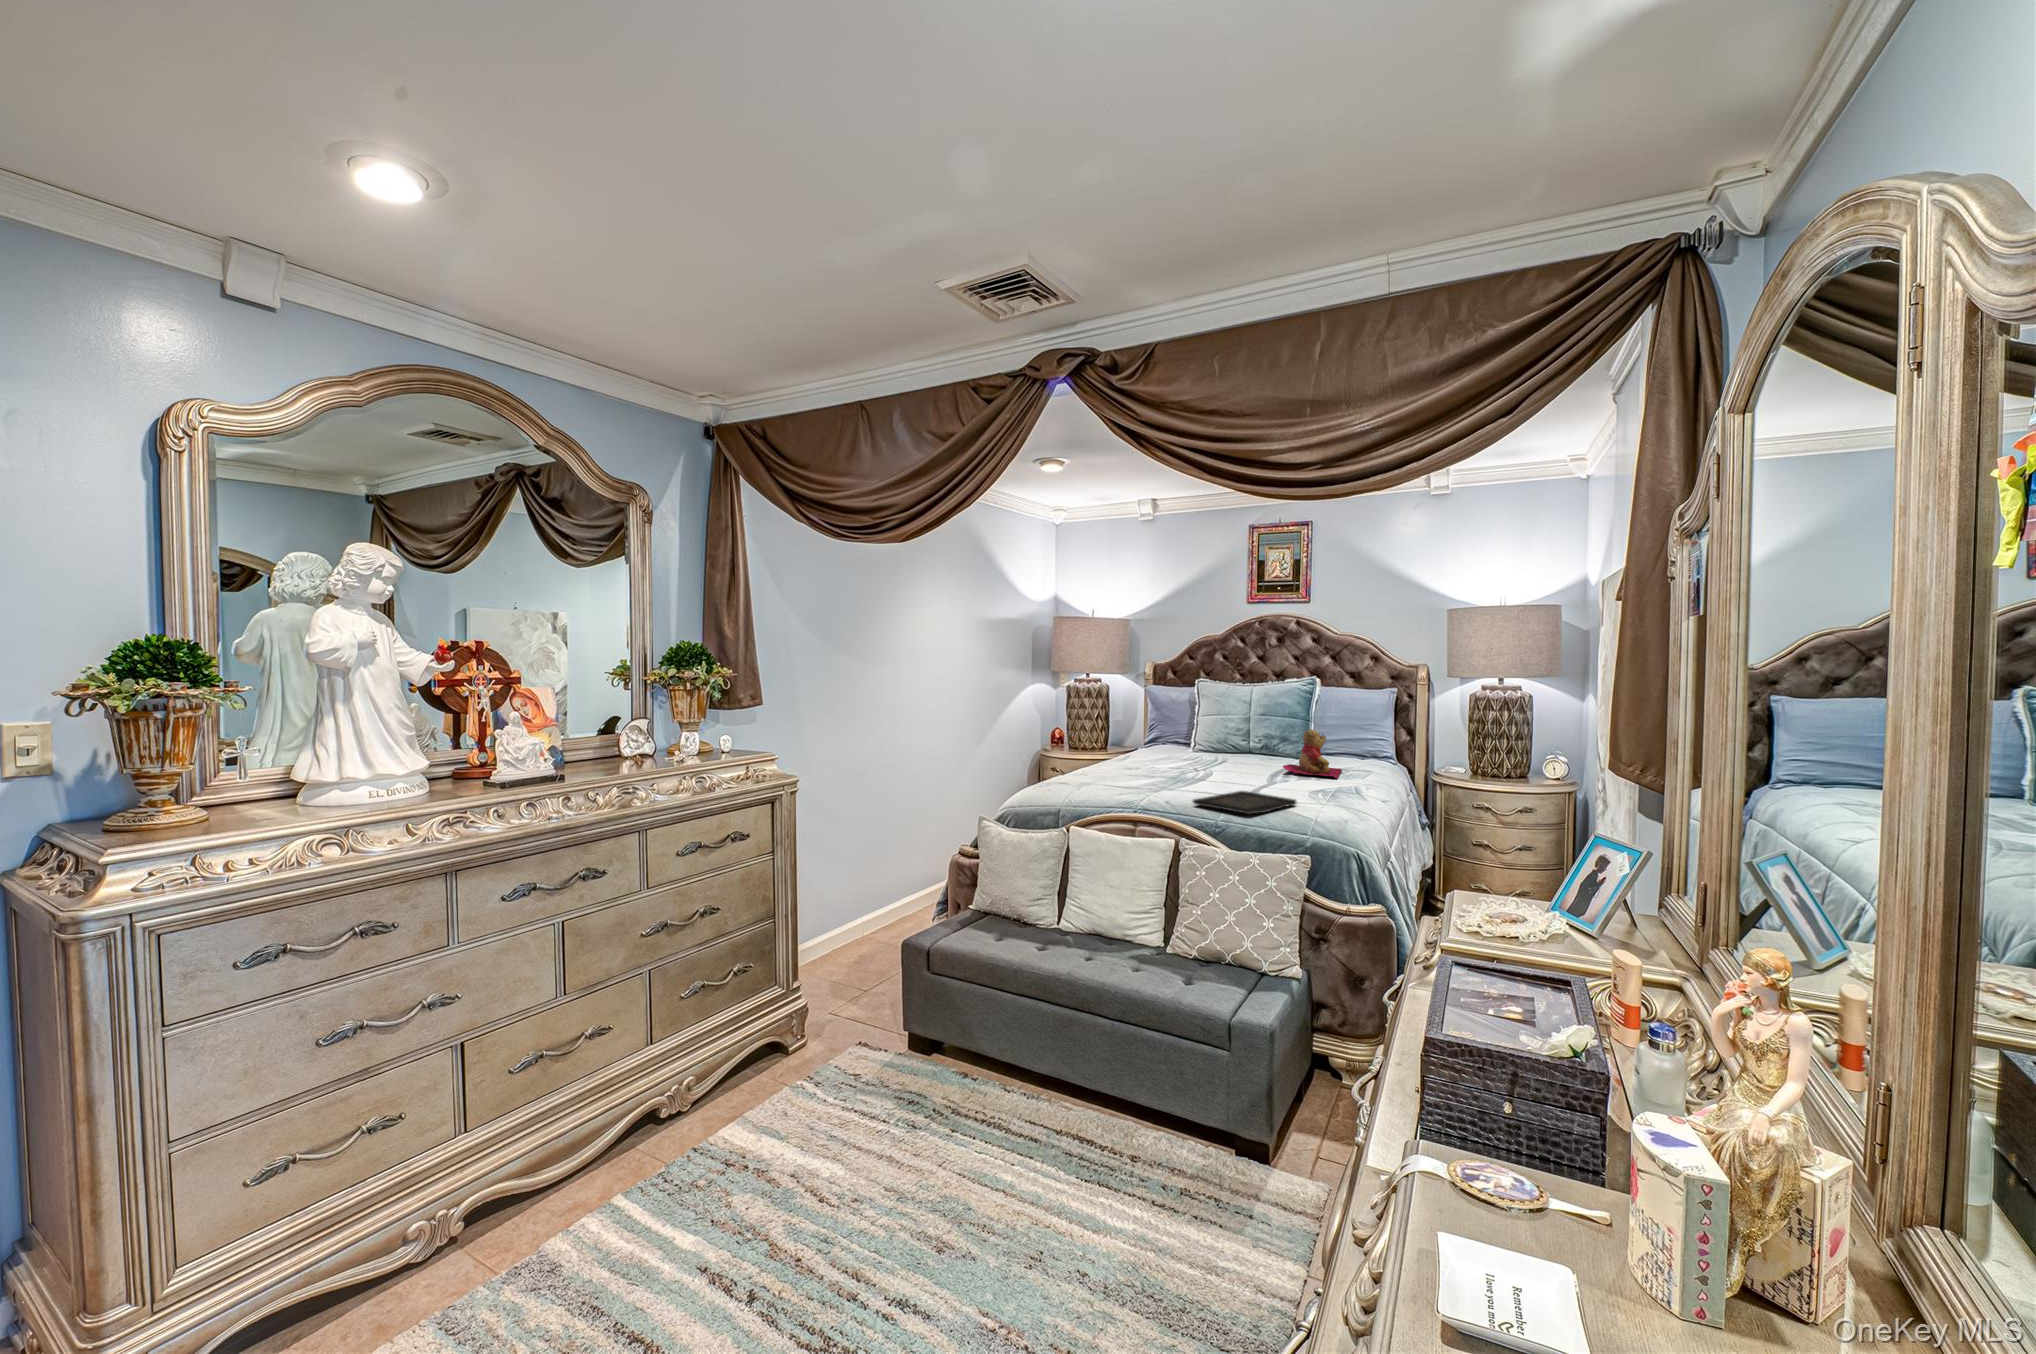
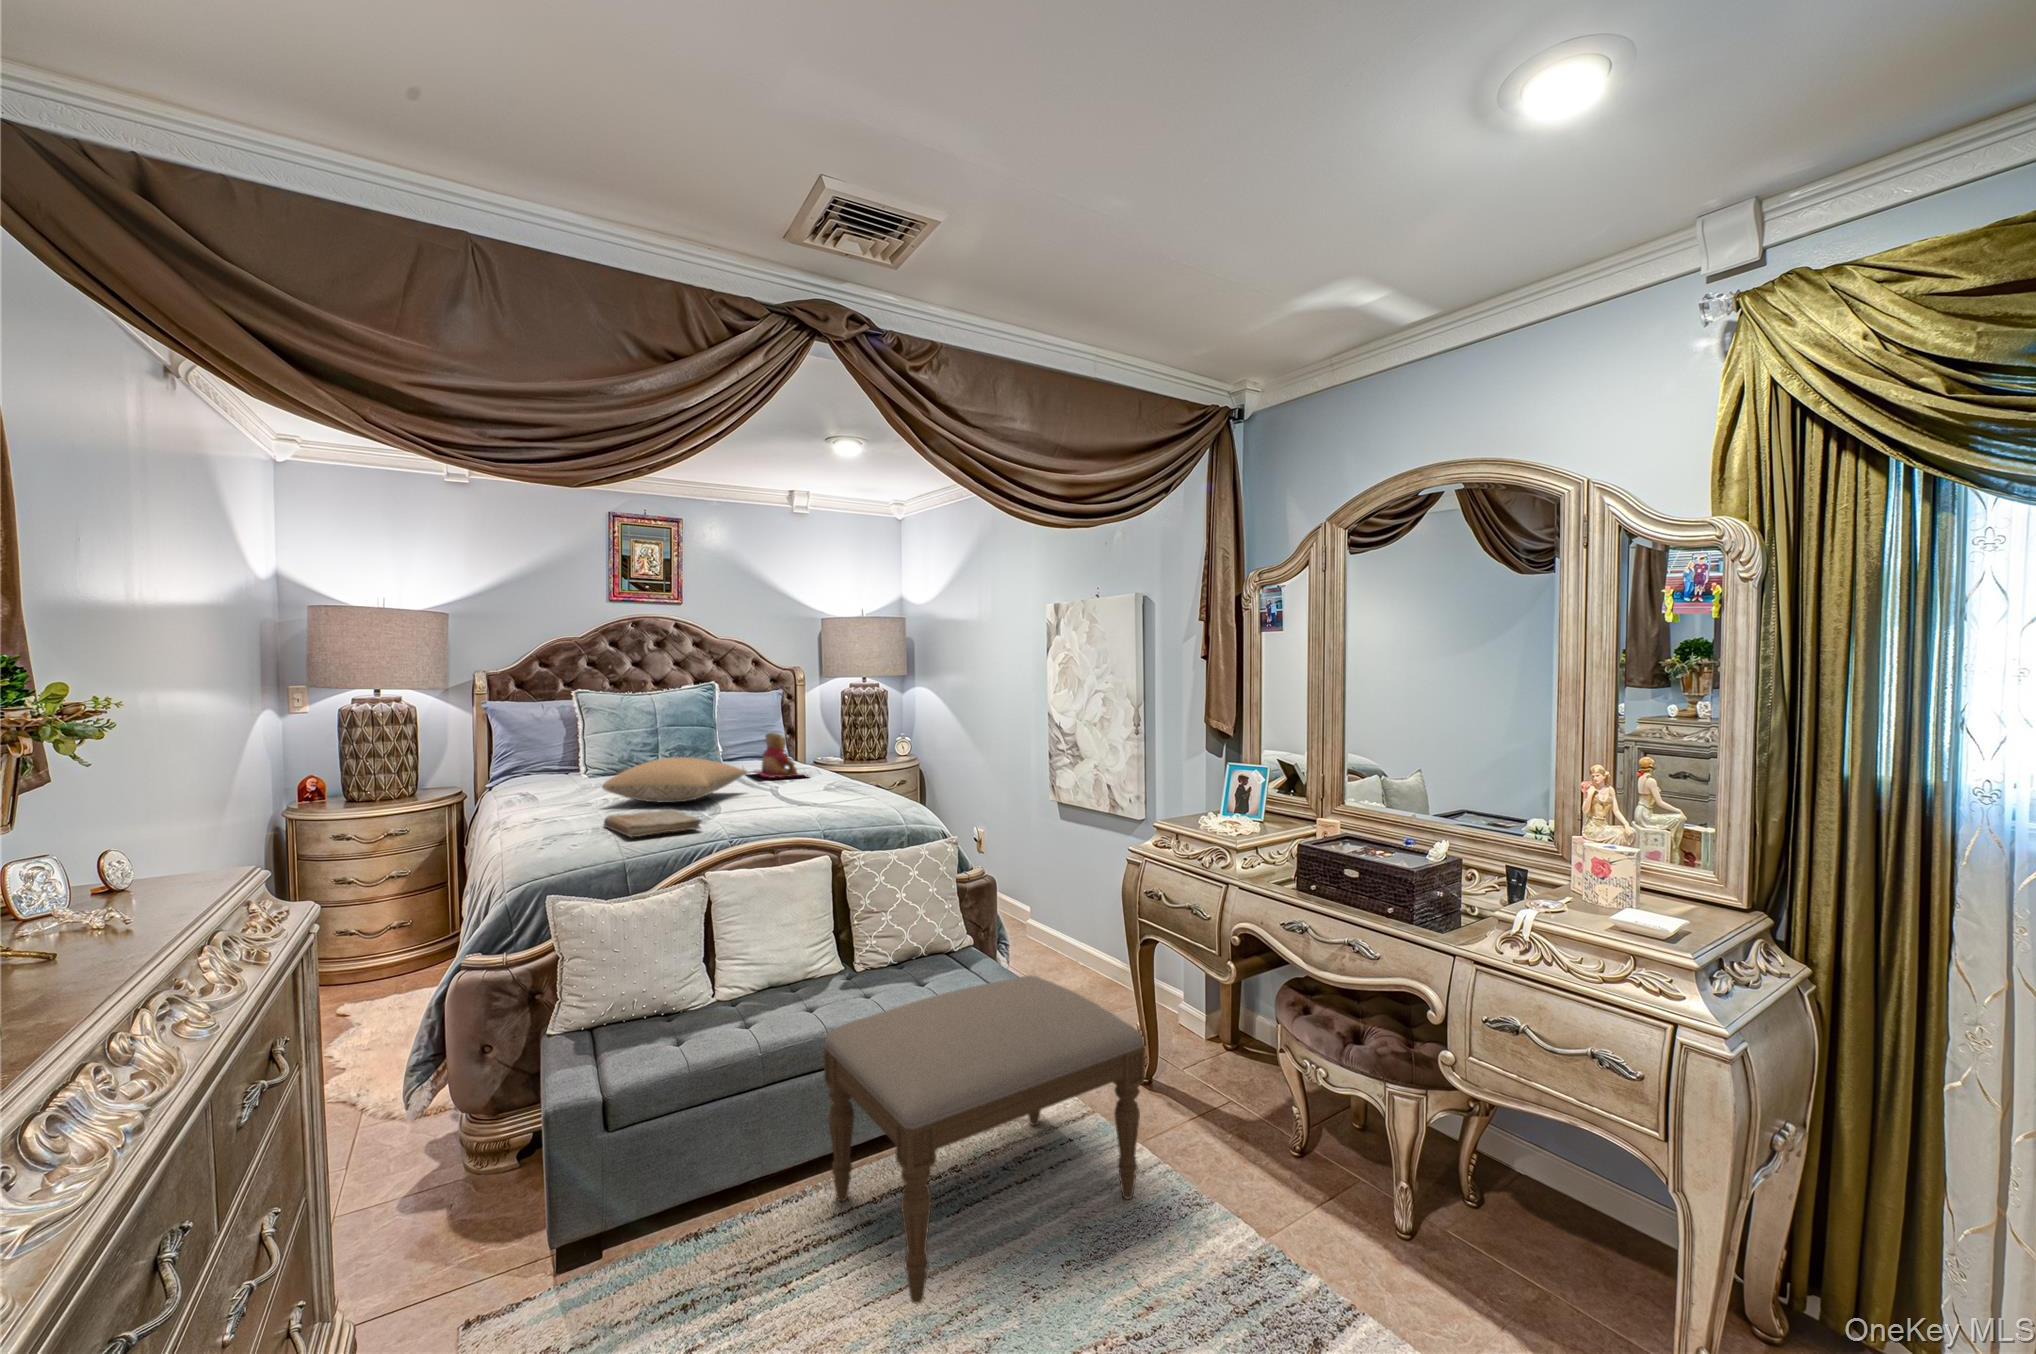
pillow: none [1119,741,1240,778] -> present [602,757,747,803]
book: none [1060,777,1131,799] -> present [604,809,701,837]
tray: present [1193,791,1296,814] -> none [786,795,860,816]
ottoman: none [965,975,1269,1291] -> present [824,975,1145,1303]

